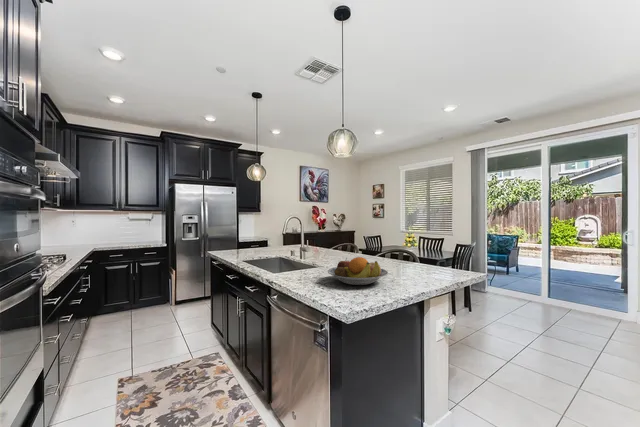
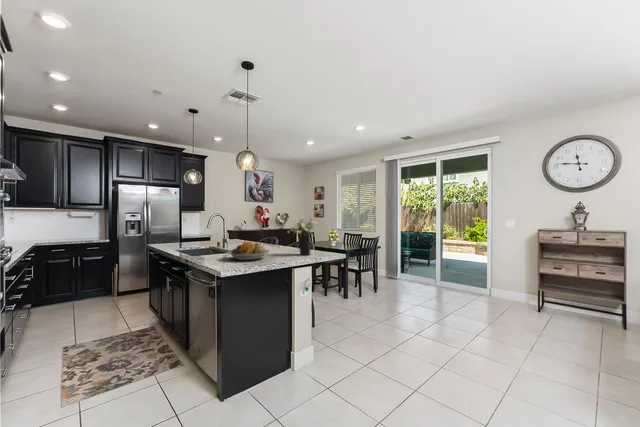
flower arrangement: none [400,221,448,275] -> present [288,219,318,255]

